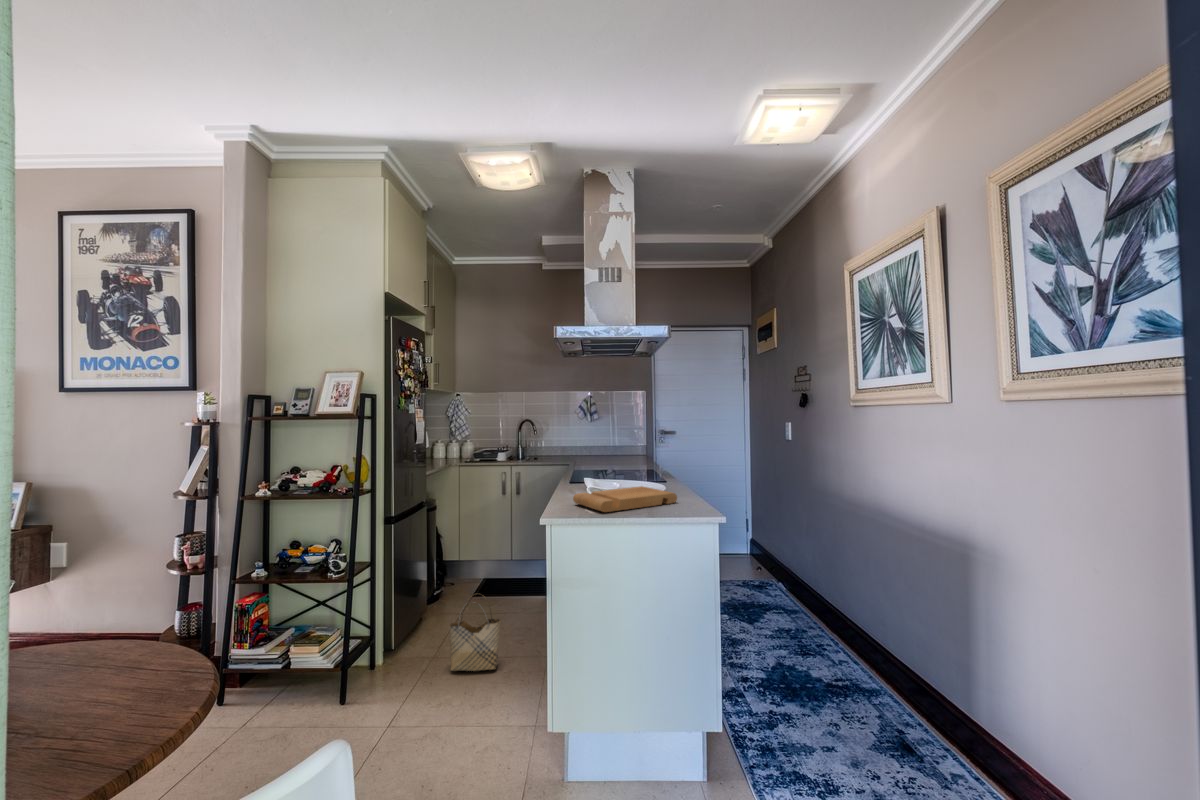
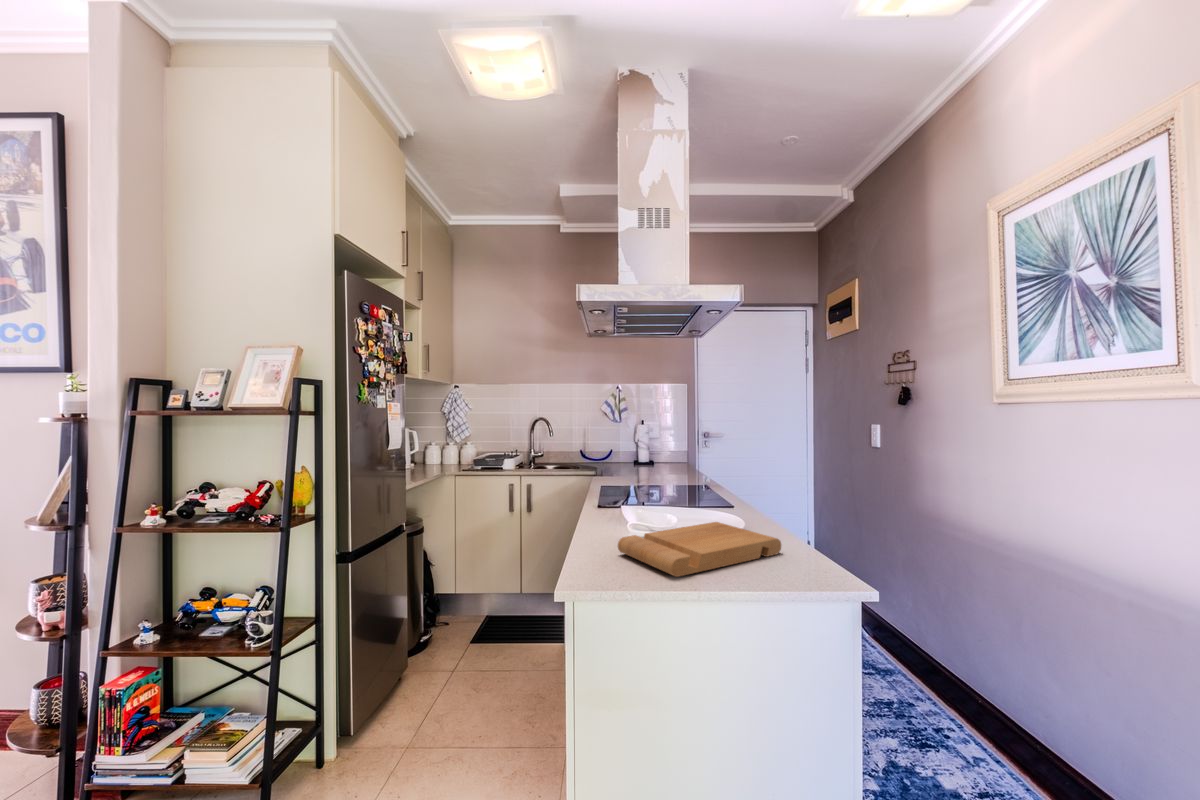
woven basket: present [449,593,501,671] -> none [426,658,501,772]

